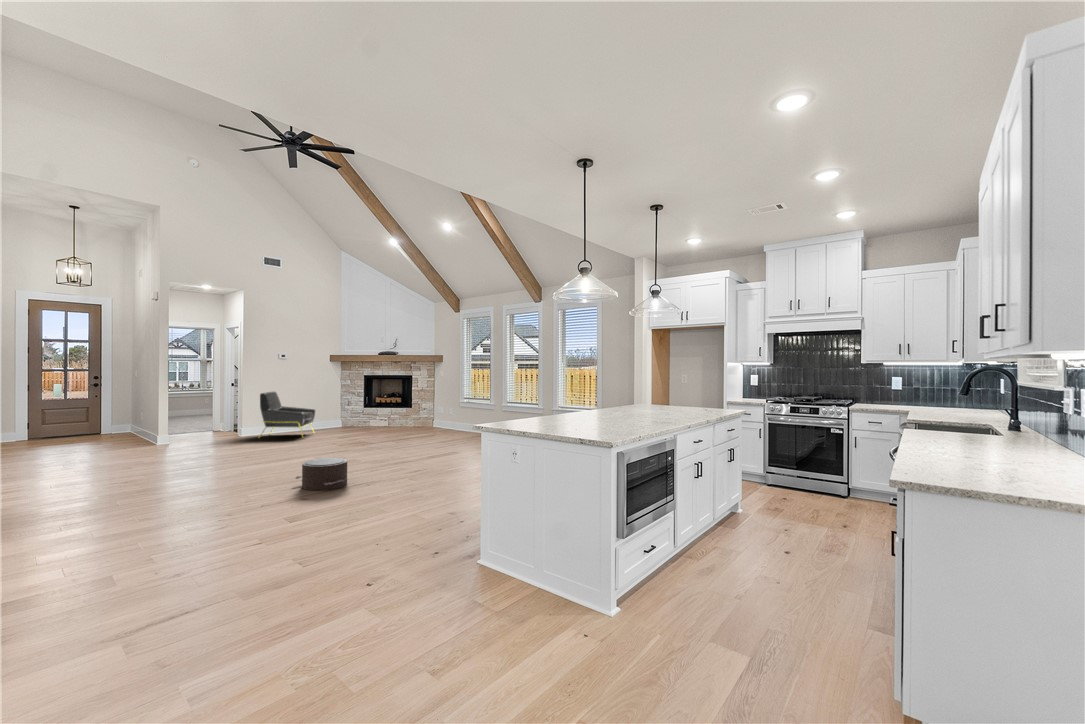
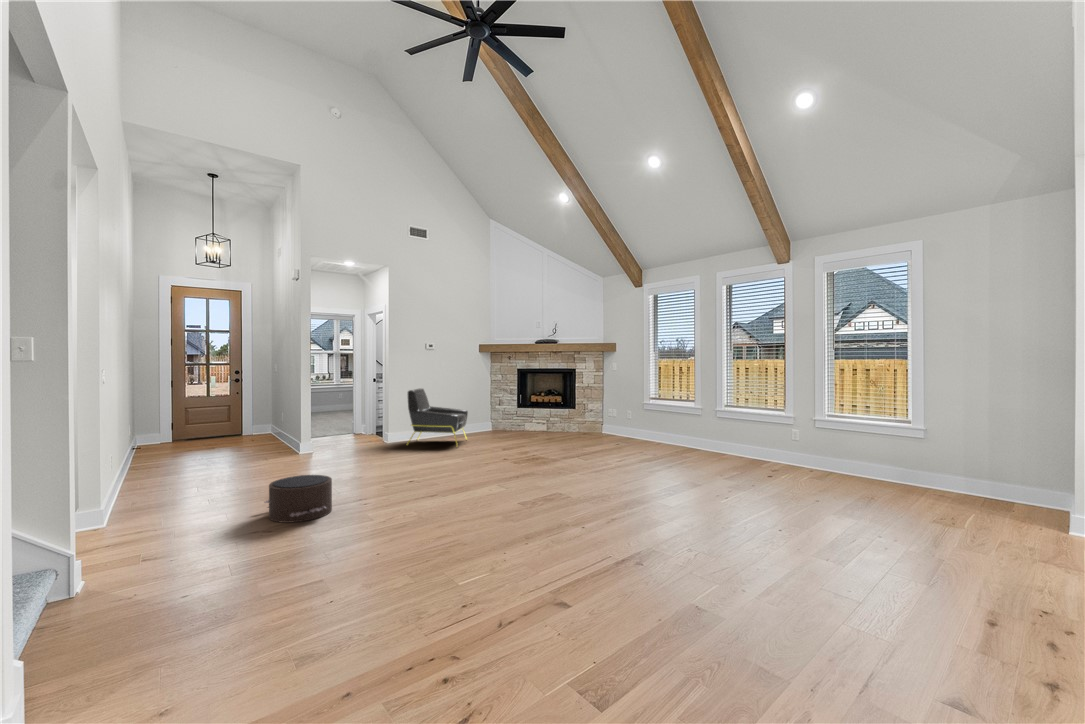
pouf: present [295,458,348,490] -> present [264,475,332,523]

